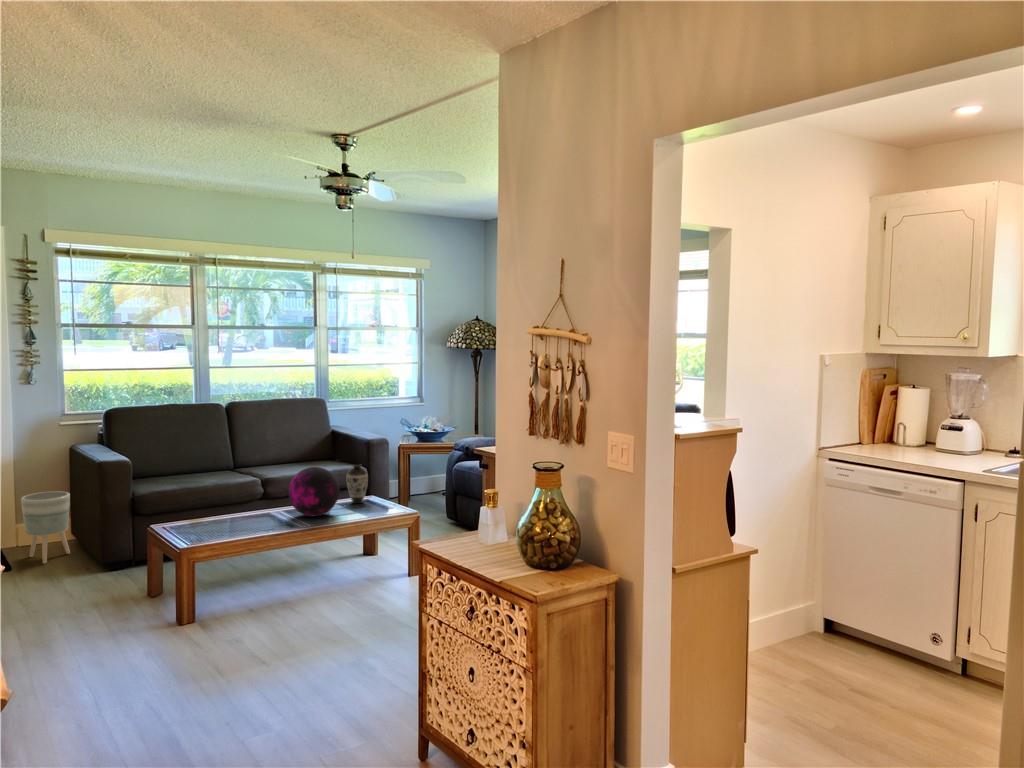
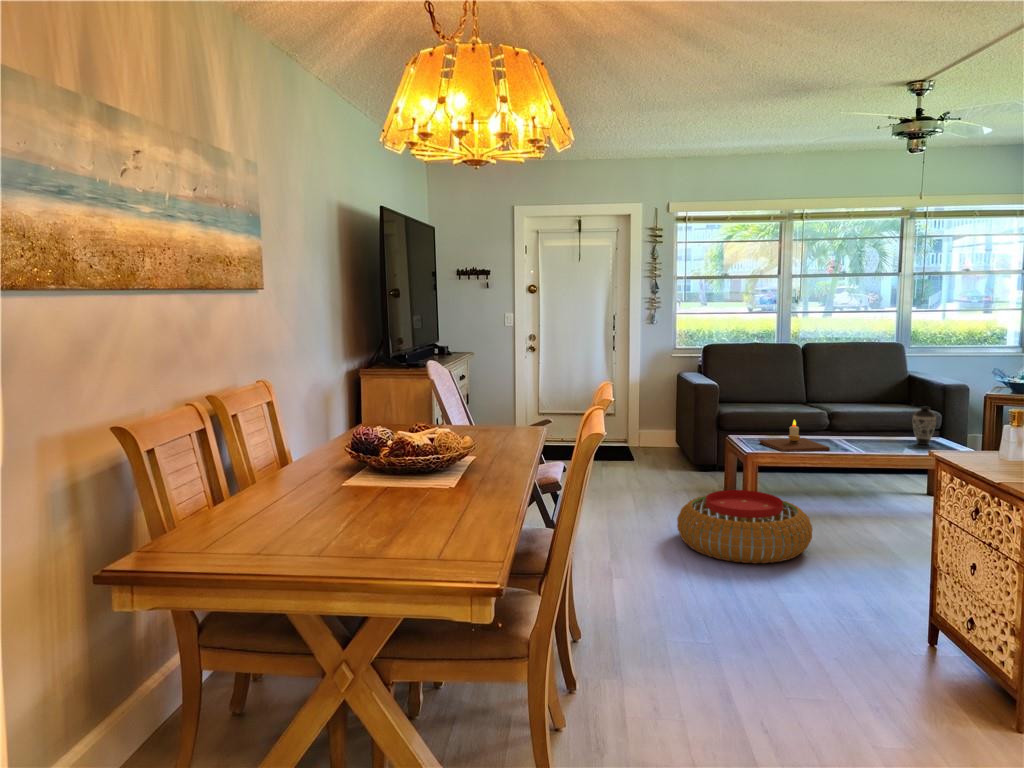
decorative orb: present [289,467,339,516] -> none [850,403,901,449]
planter: present [21,491,70,563] -> none [643,406,676,459]
candle: none [188,497,270,539] -> present [760,420,830,452]
pouf: none [88,601,269,711] -> present [677,490,813,563]

